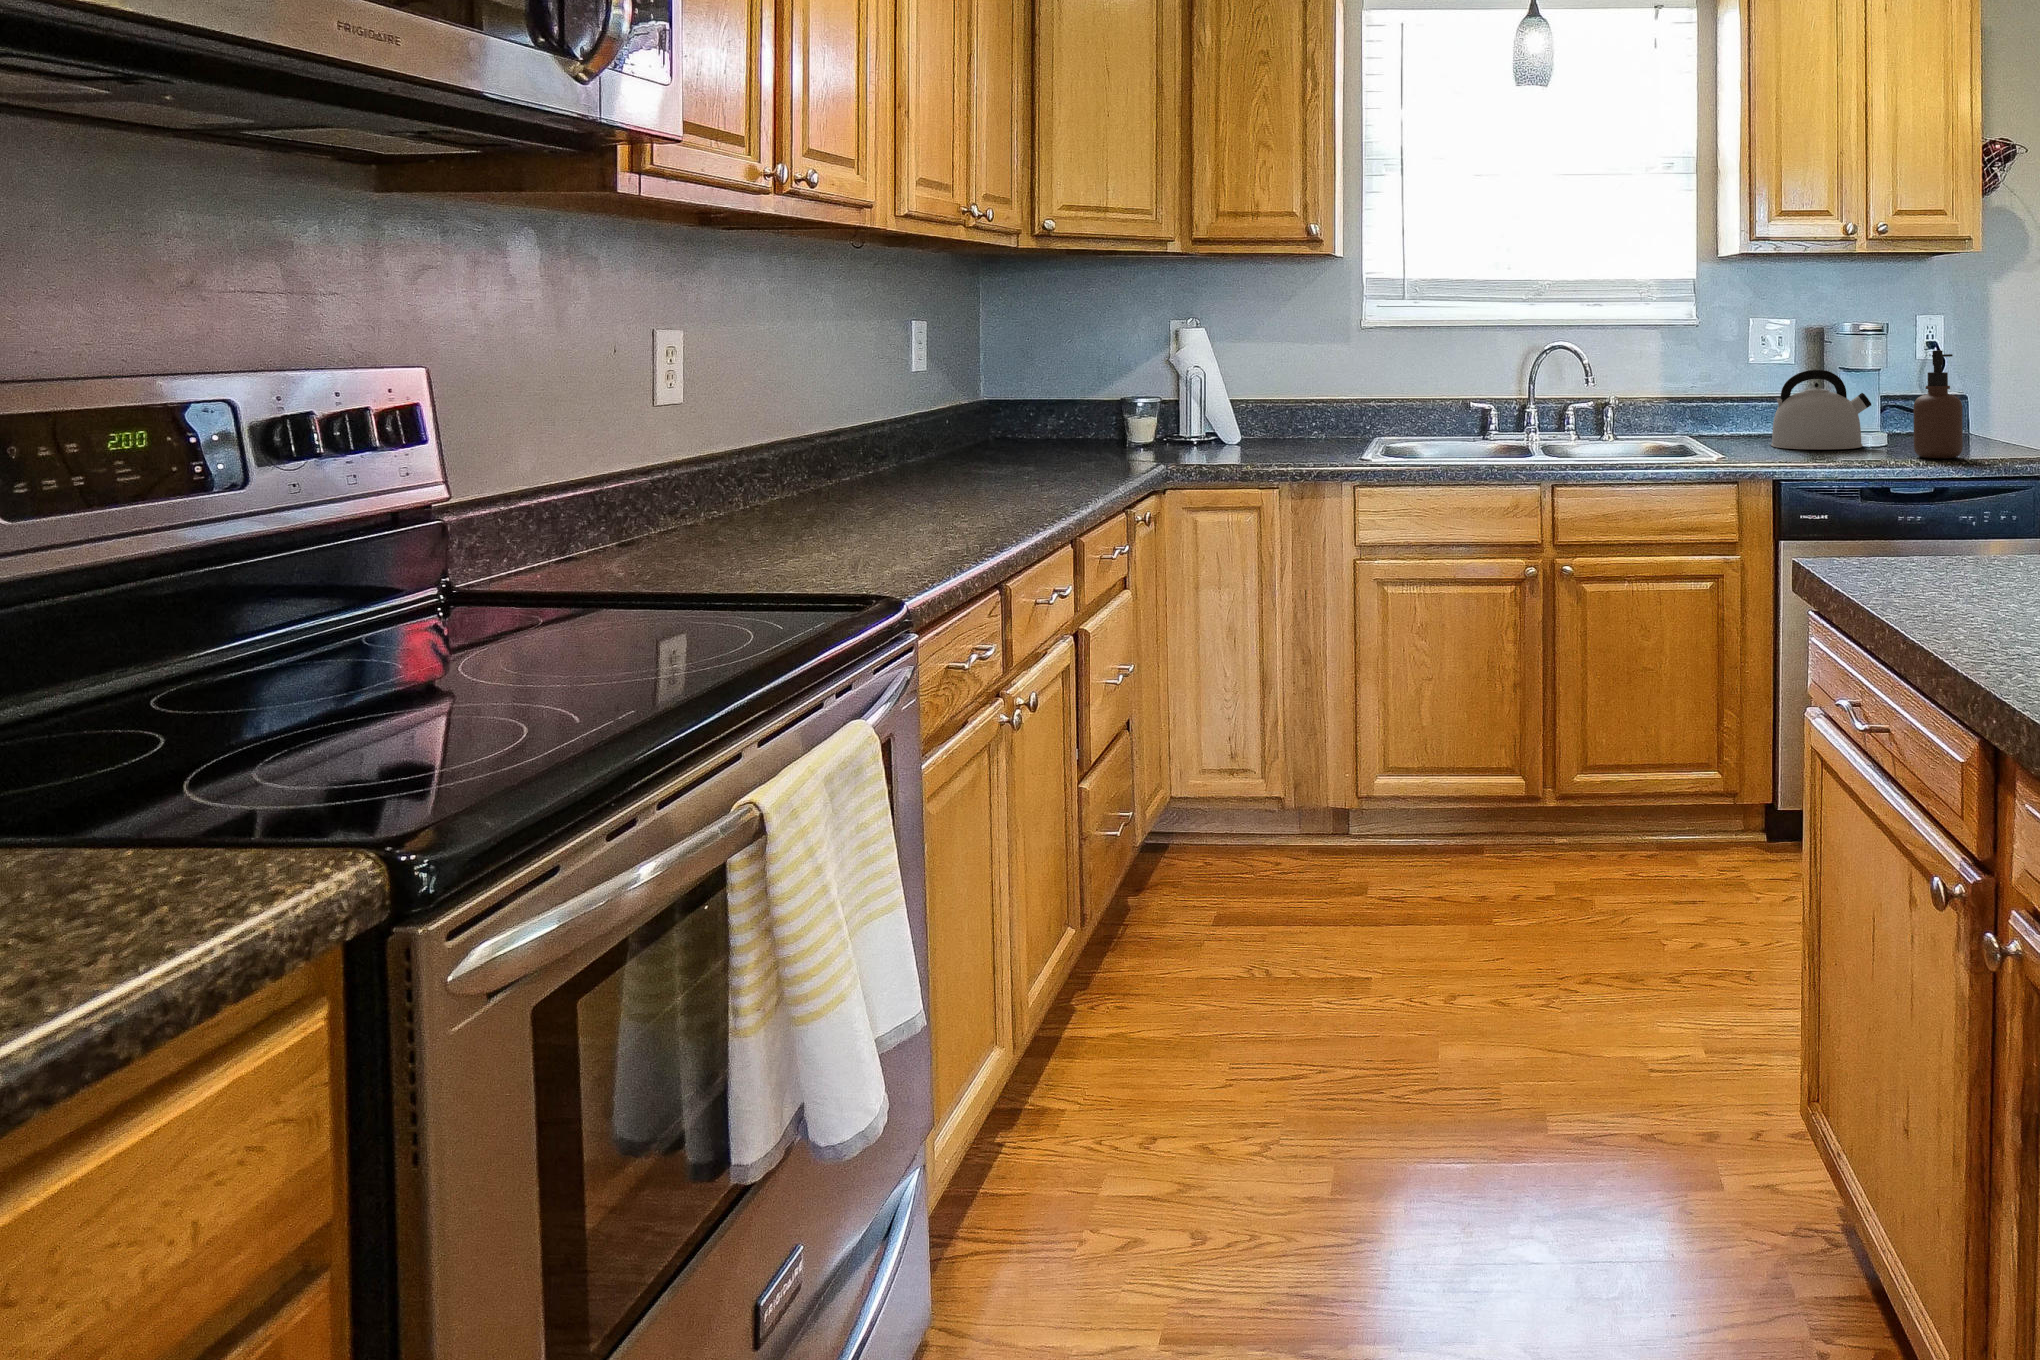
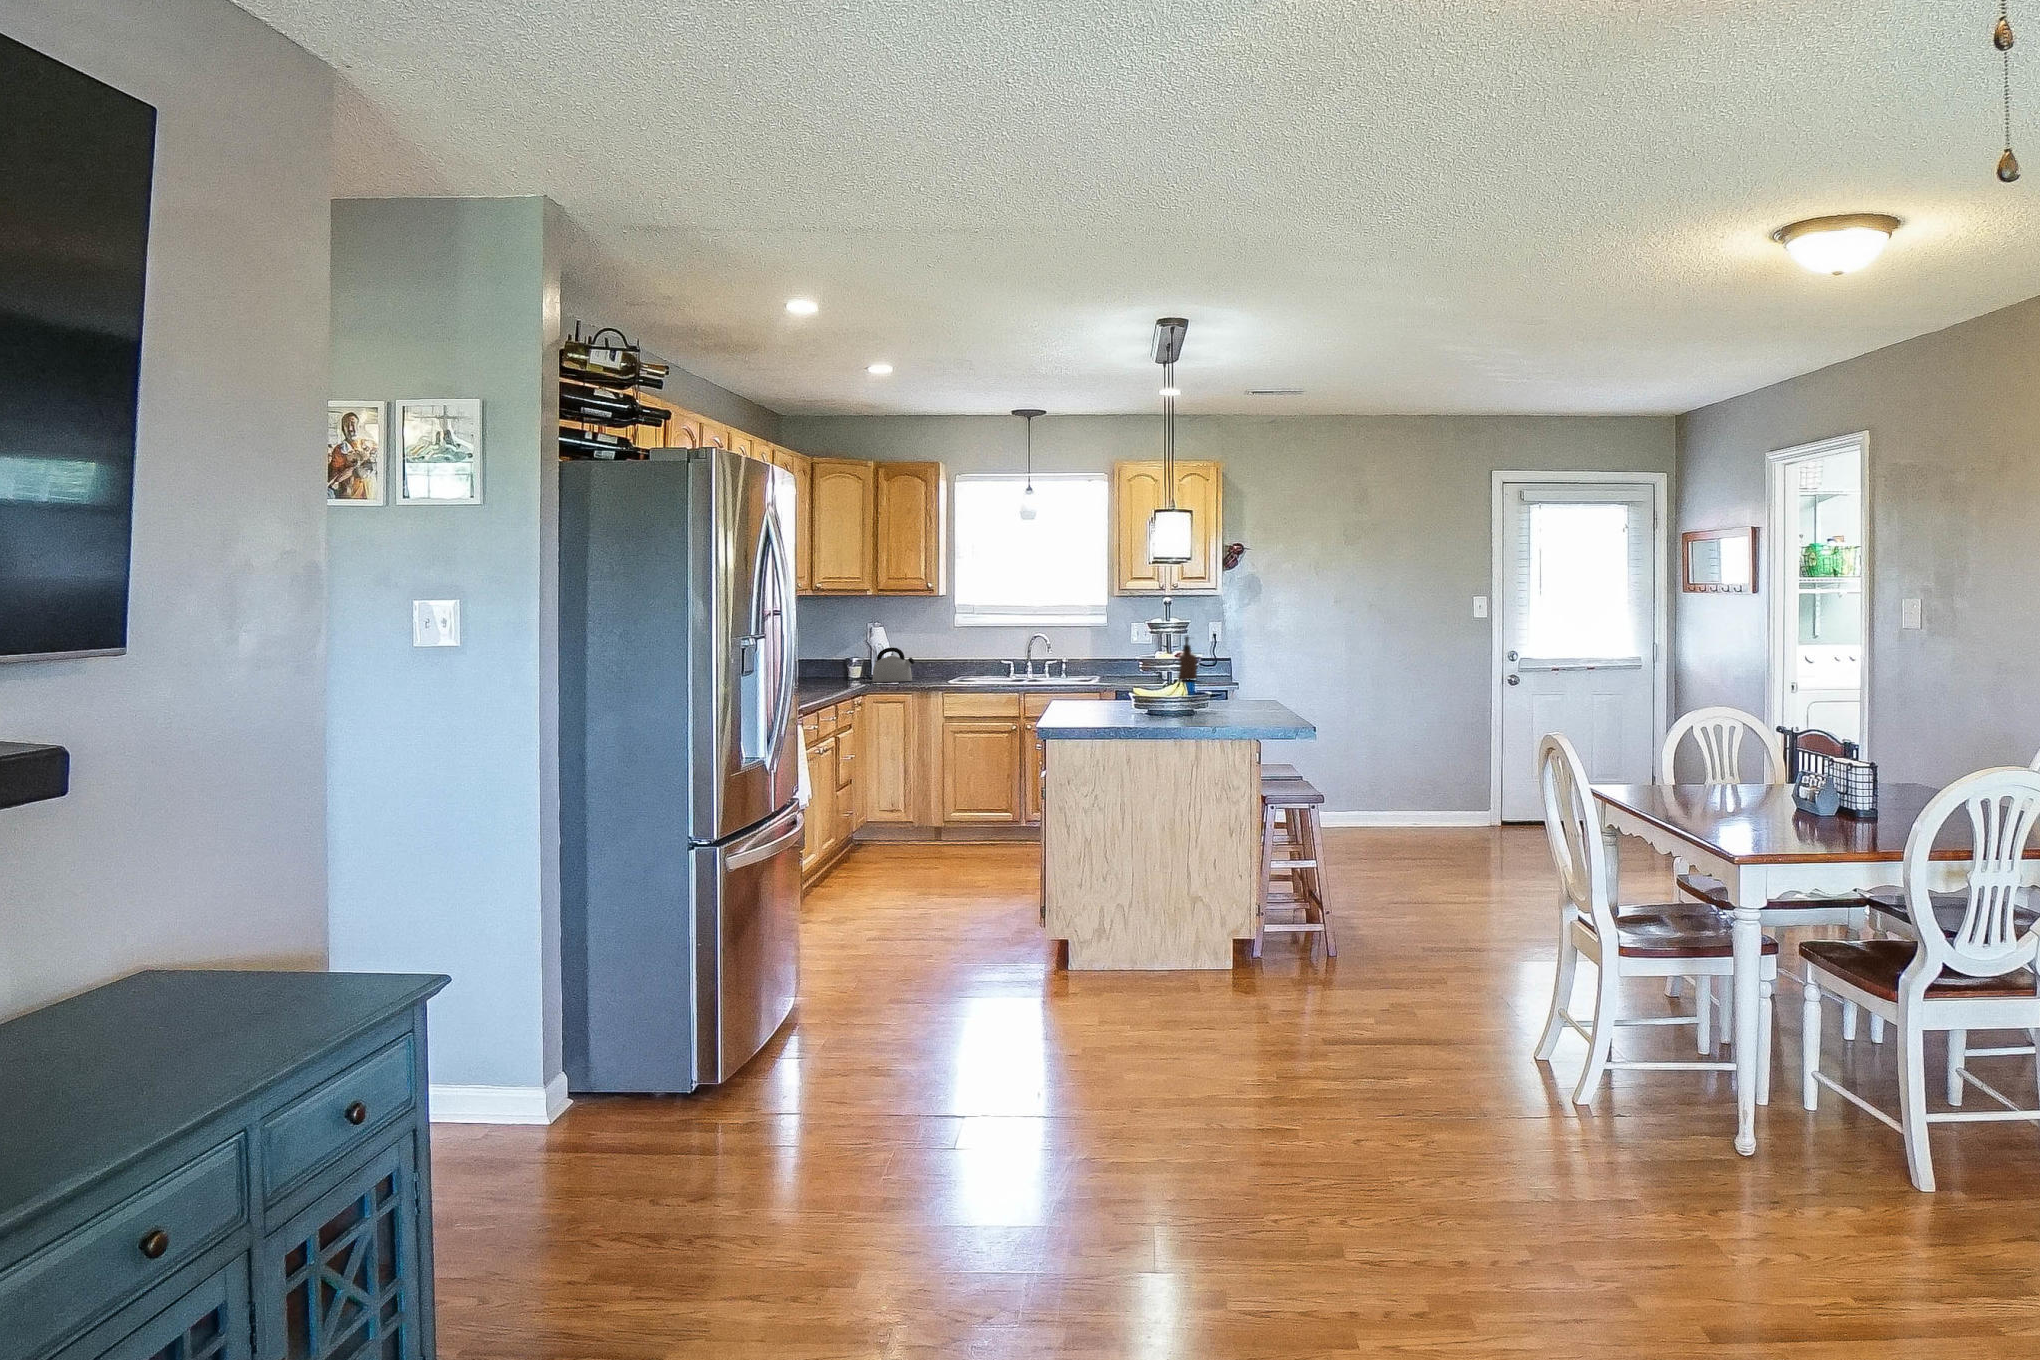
kettle: present [1771,370,1871,449] -> present [872,648,915,682]

